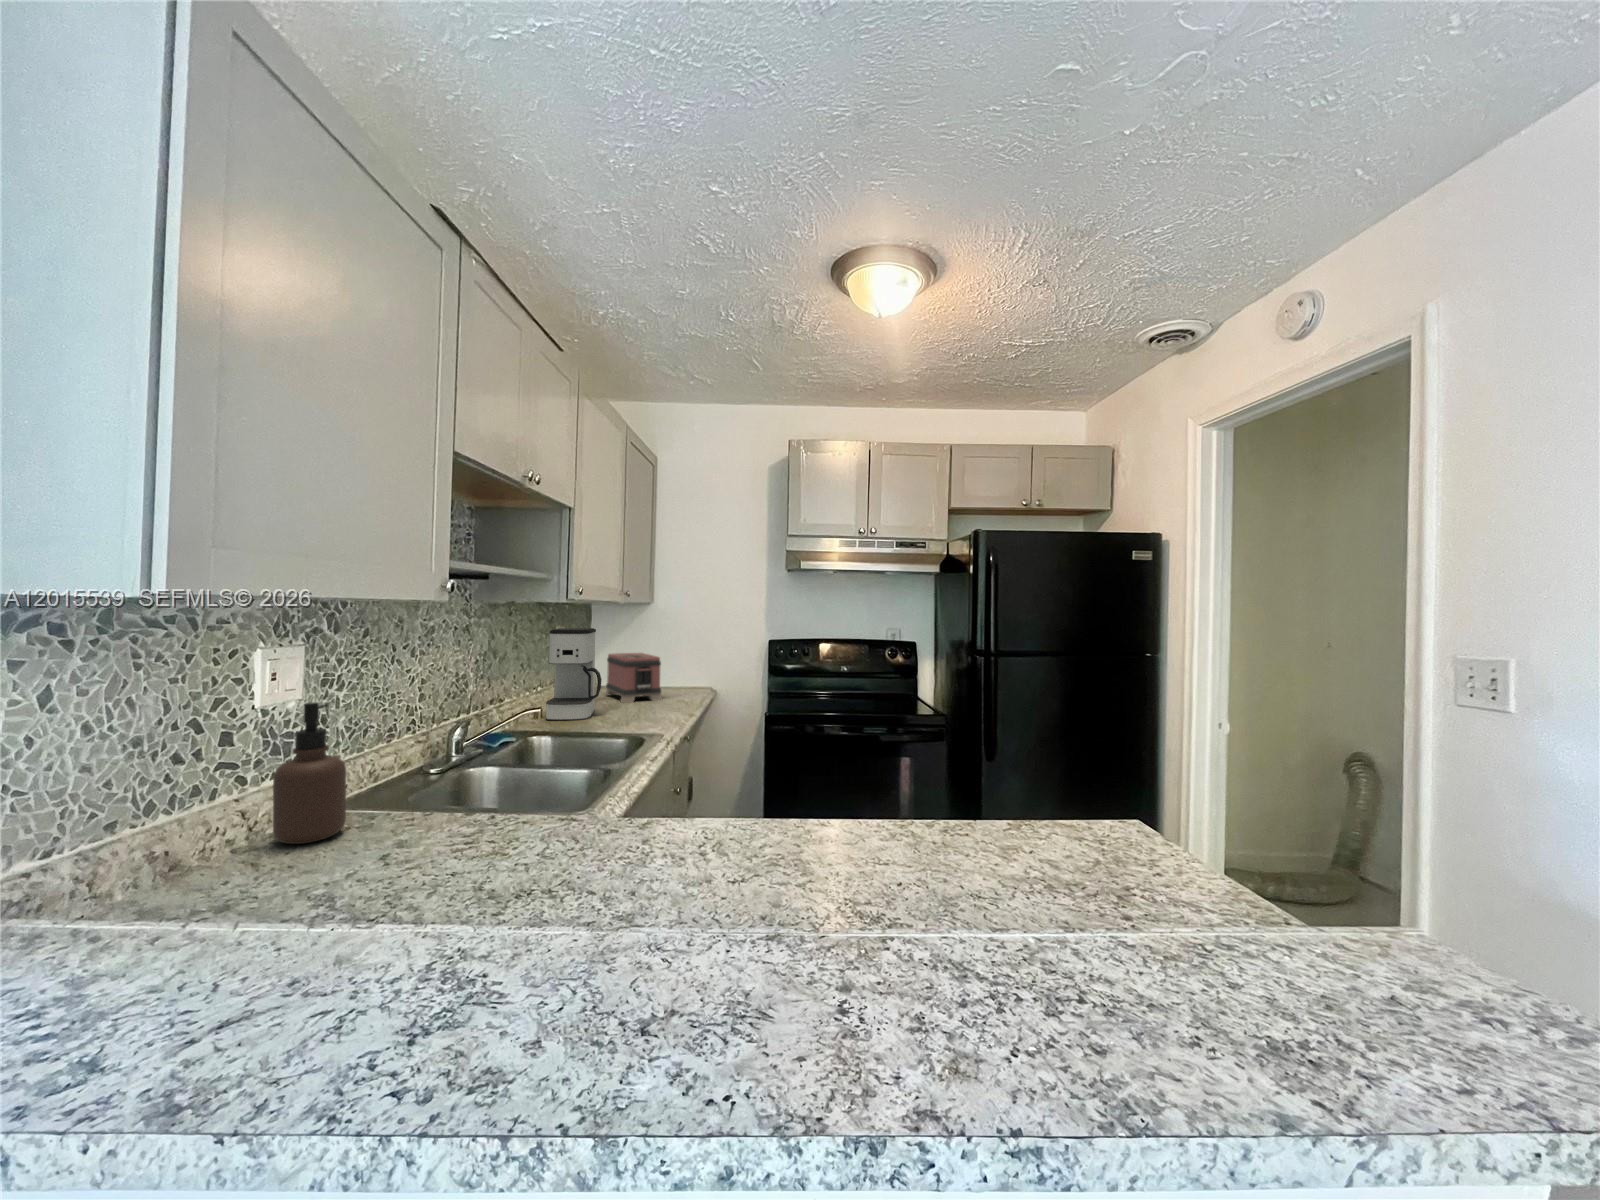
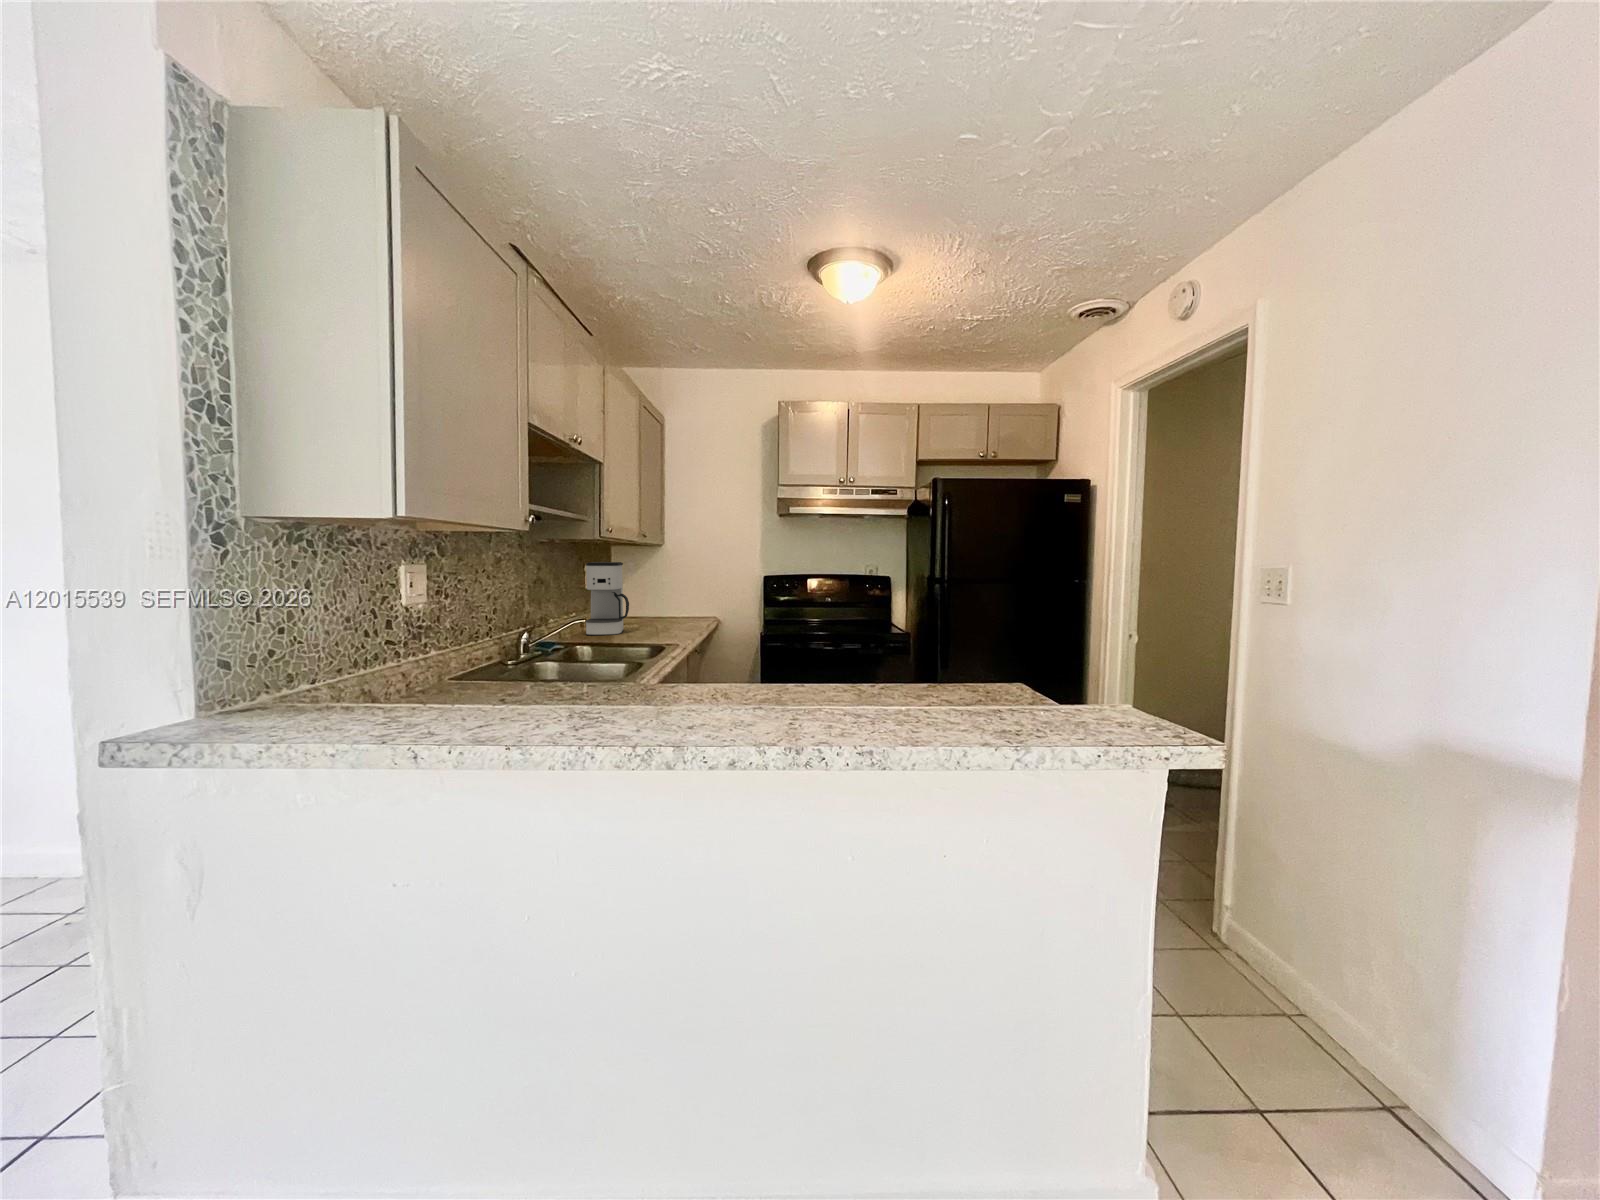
toaster: present [605,653,662,703] -> none [629,585,678,625]
soap dispenser: present [273,702,346,844] -> none [423,600,470,694]

